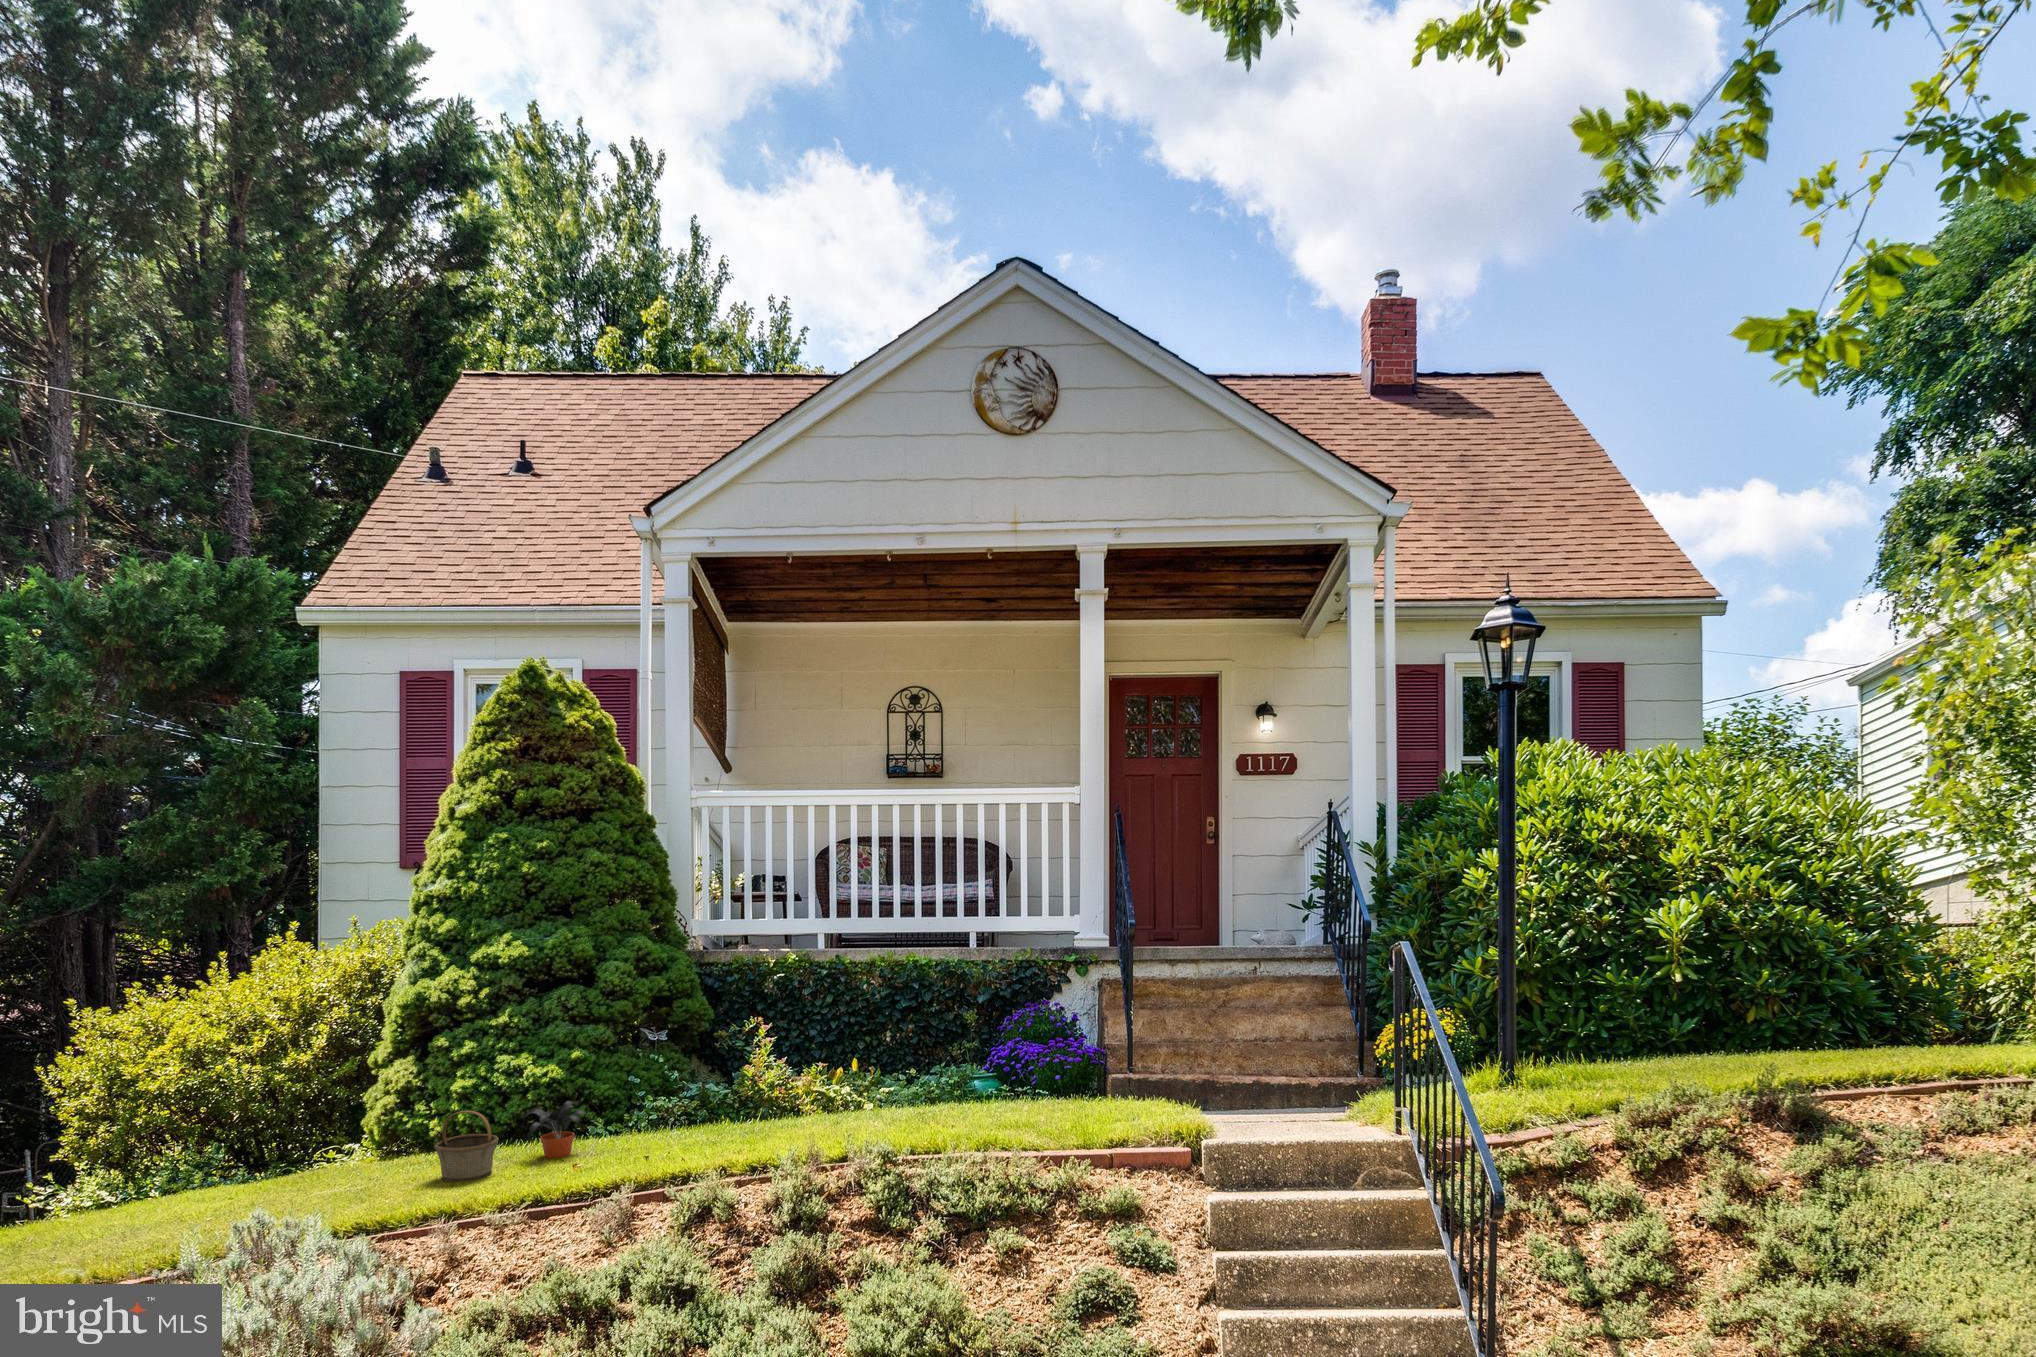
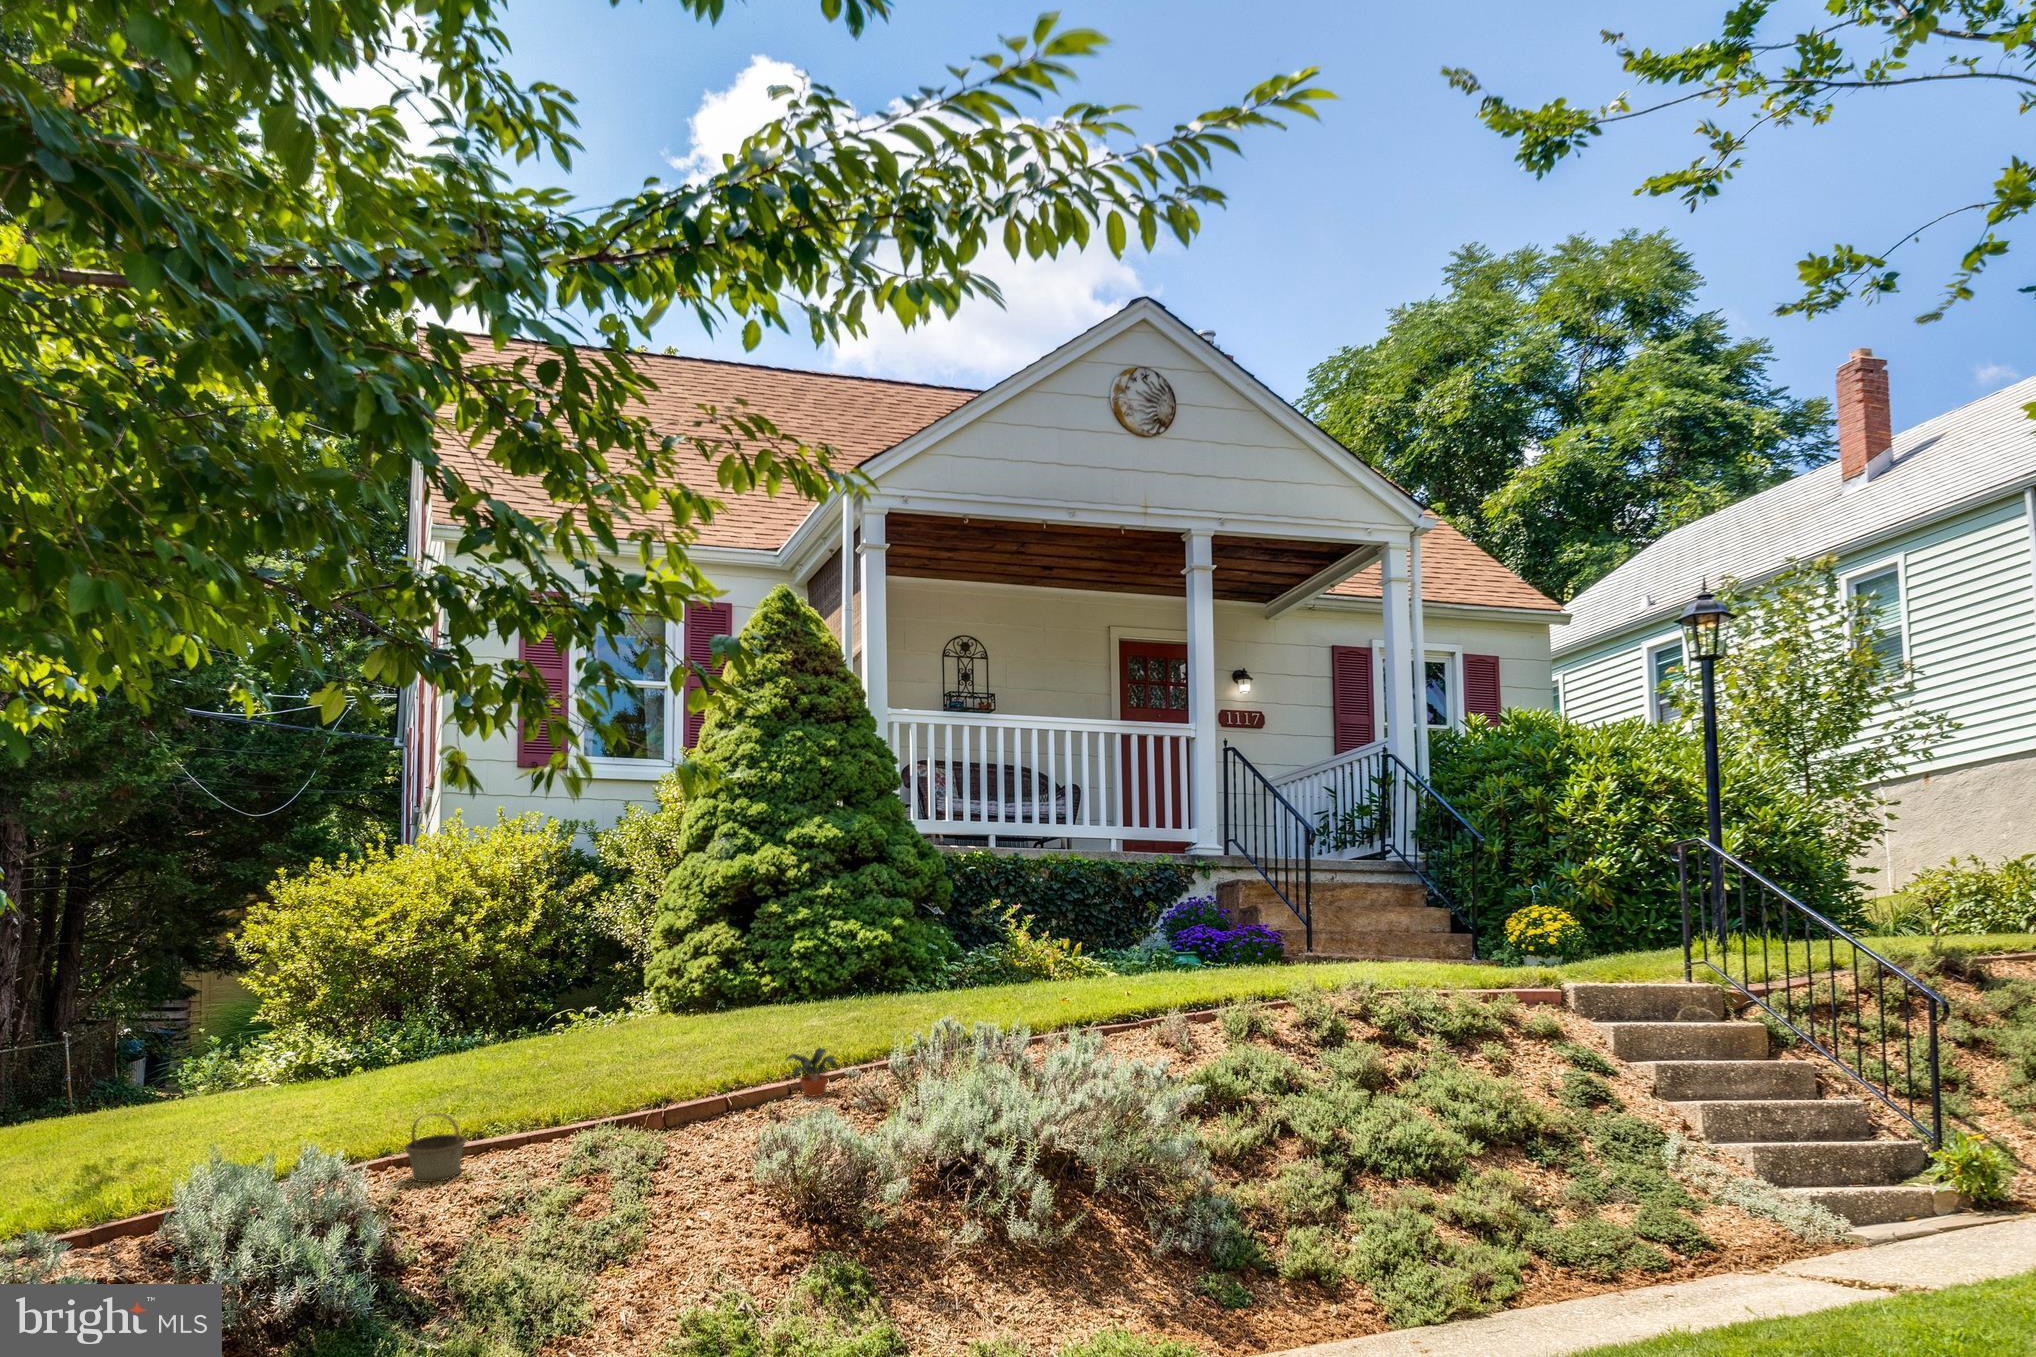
potted plant: present [524,1101,588,1158] -> present [785,1048,836,1097]

